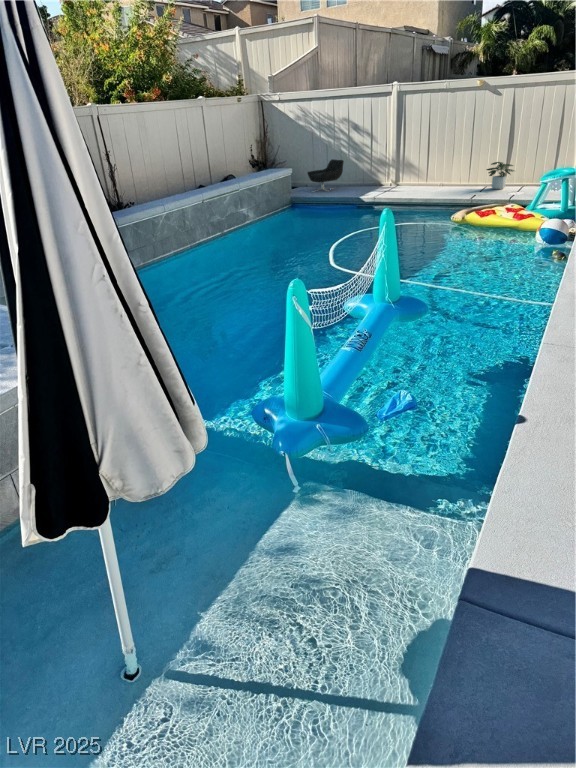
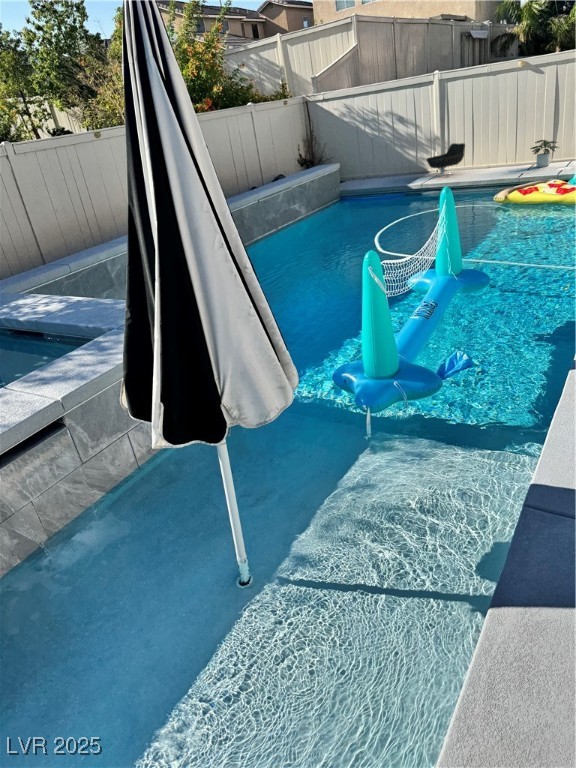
lounge chair: present [308,159,344,191] -> present [427,143,465,177]

